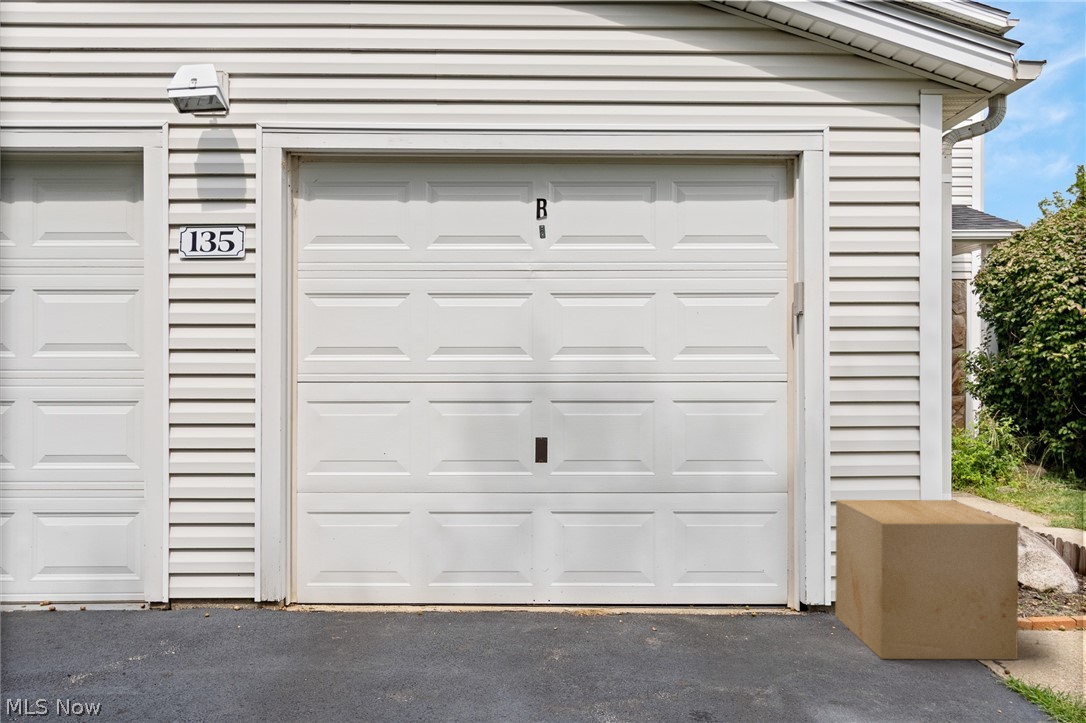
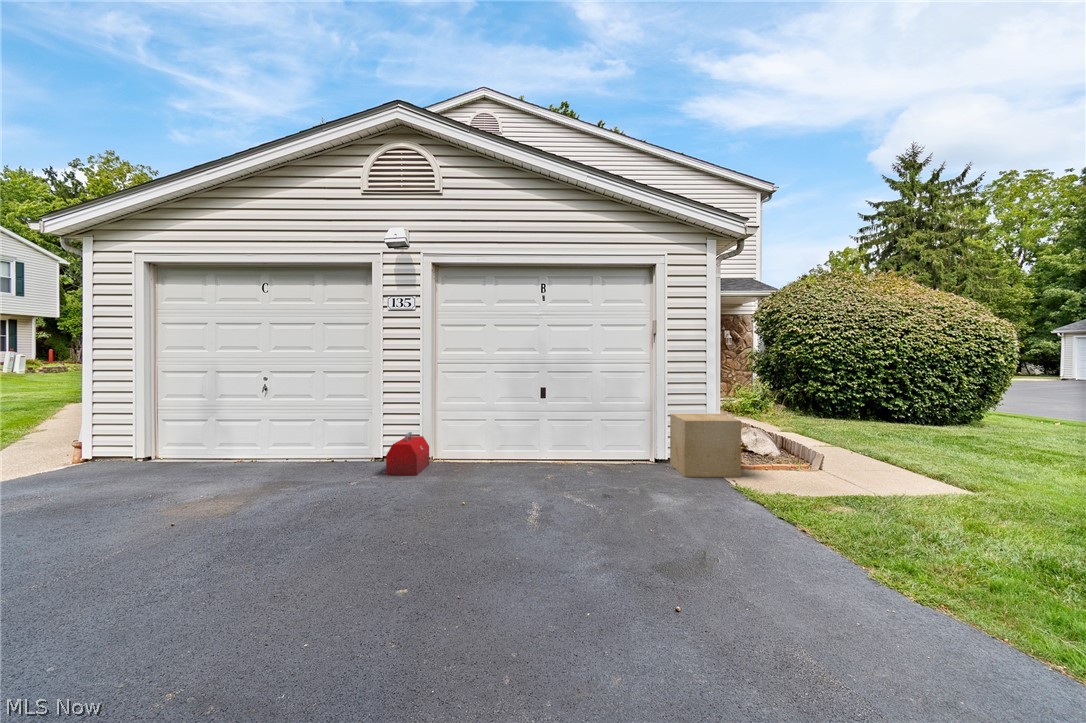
toolbox: none [161,544,274,652] -> present [386,432,429,475]

